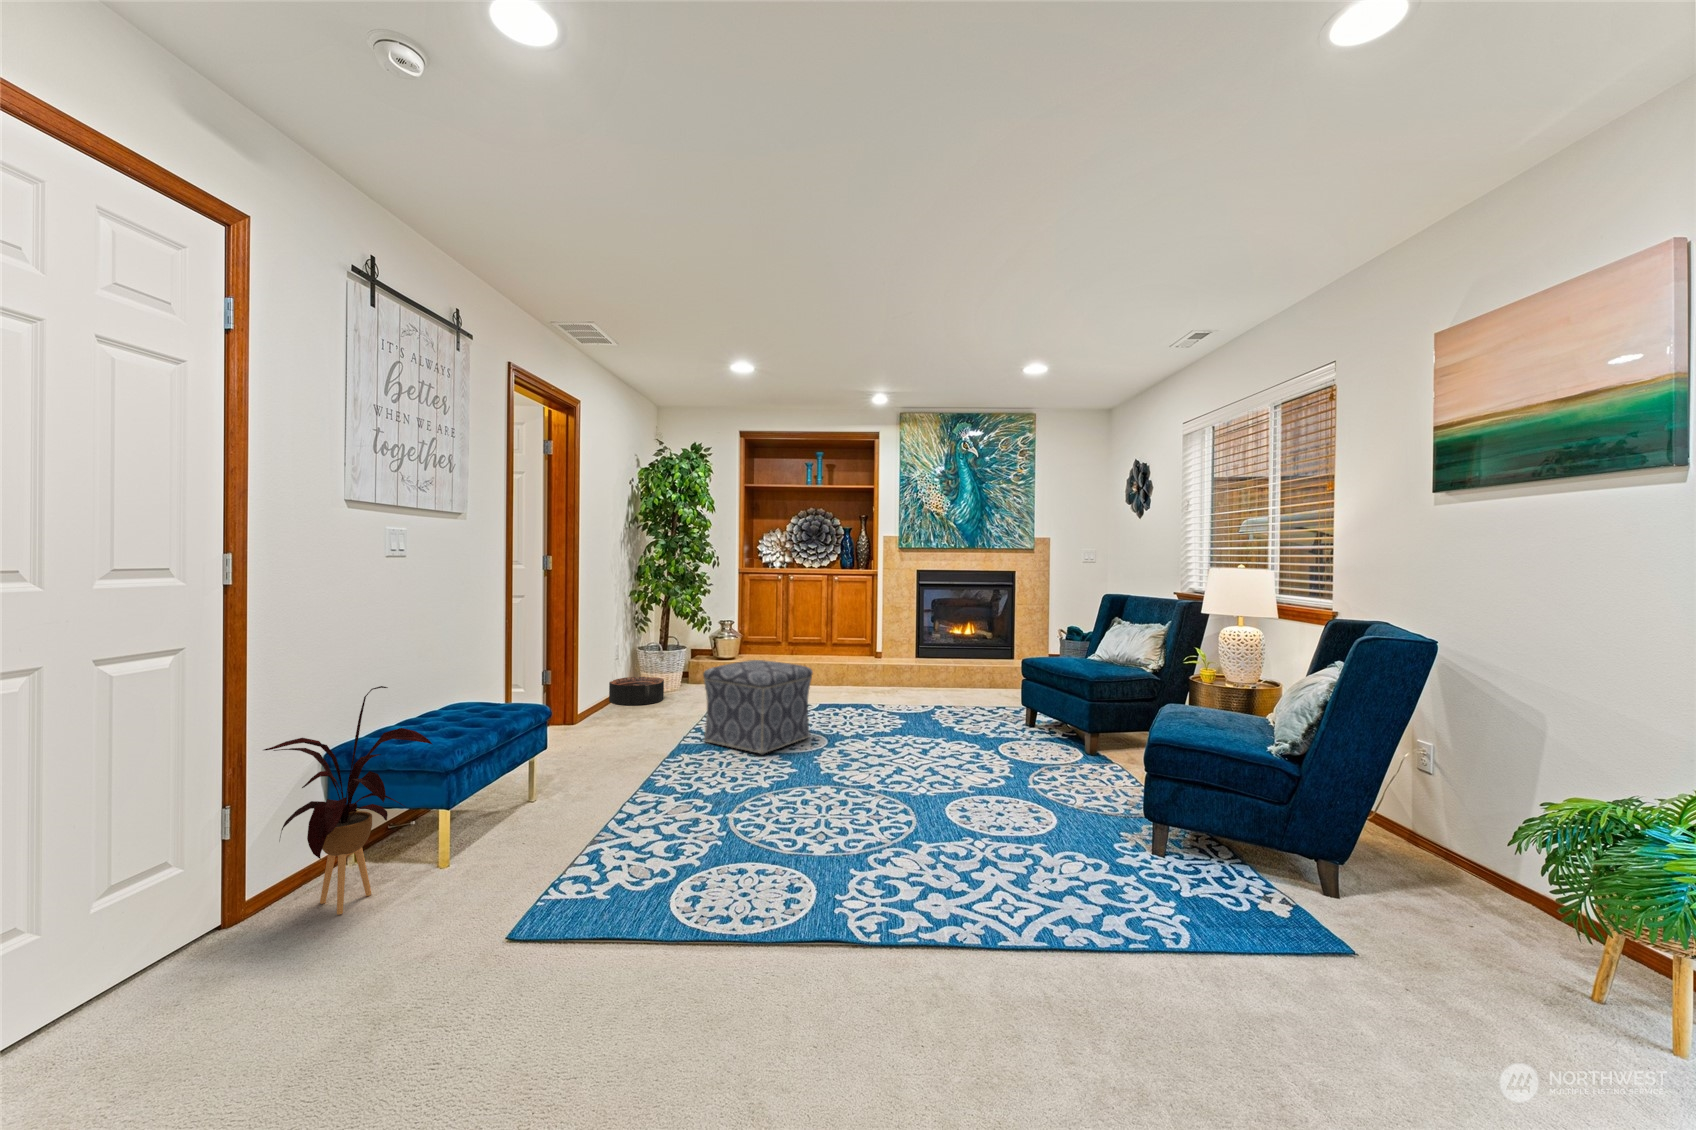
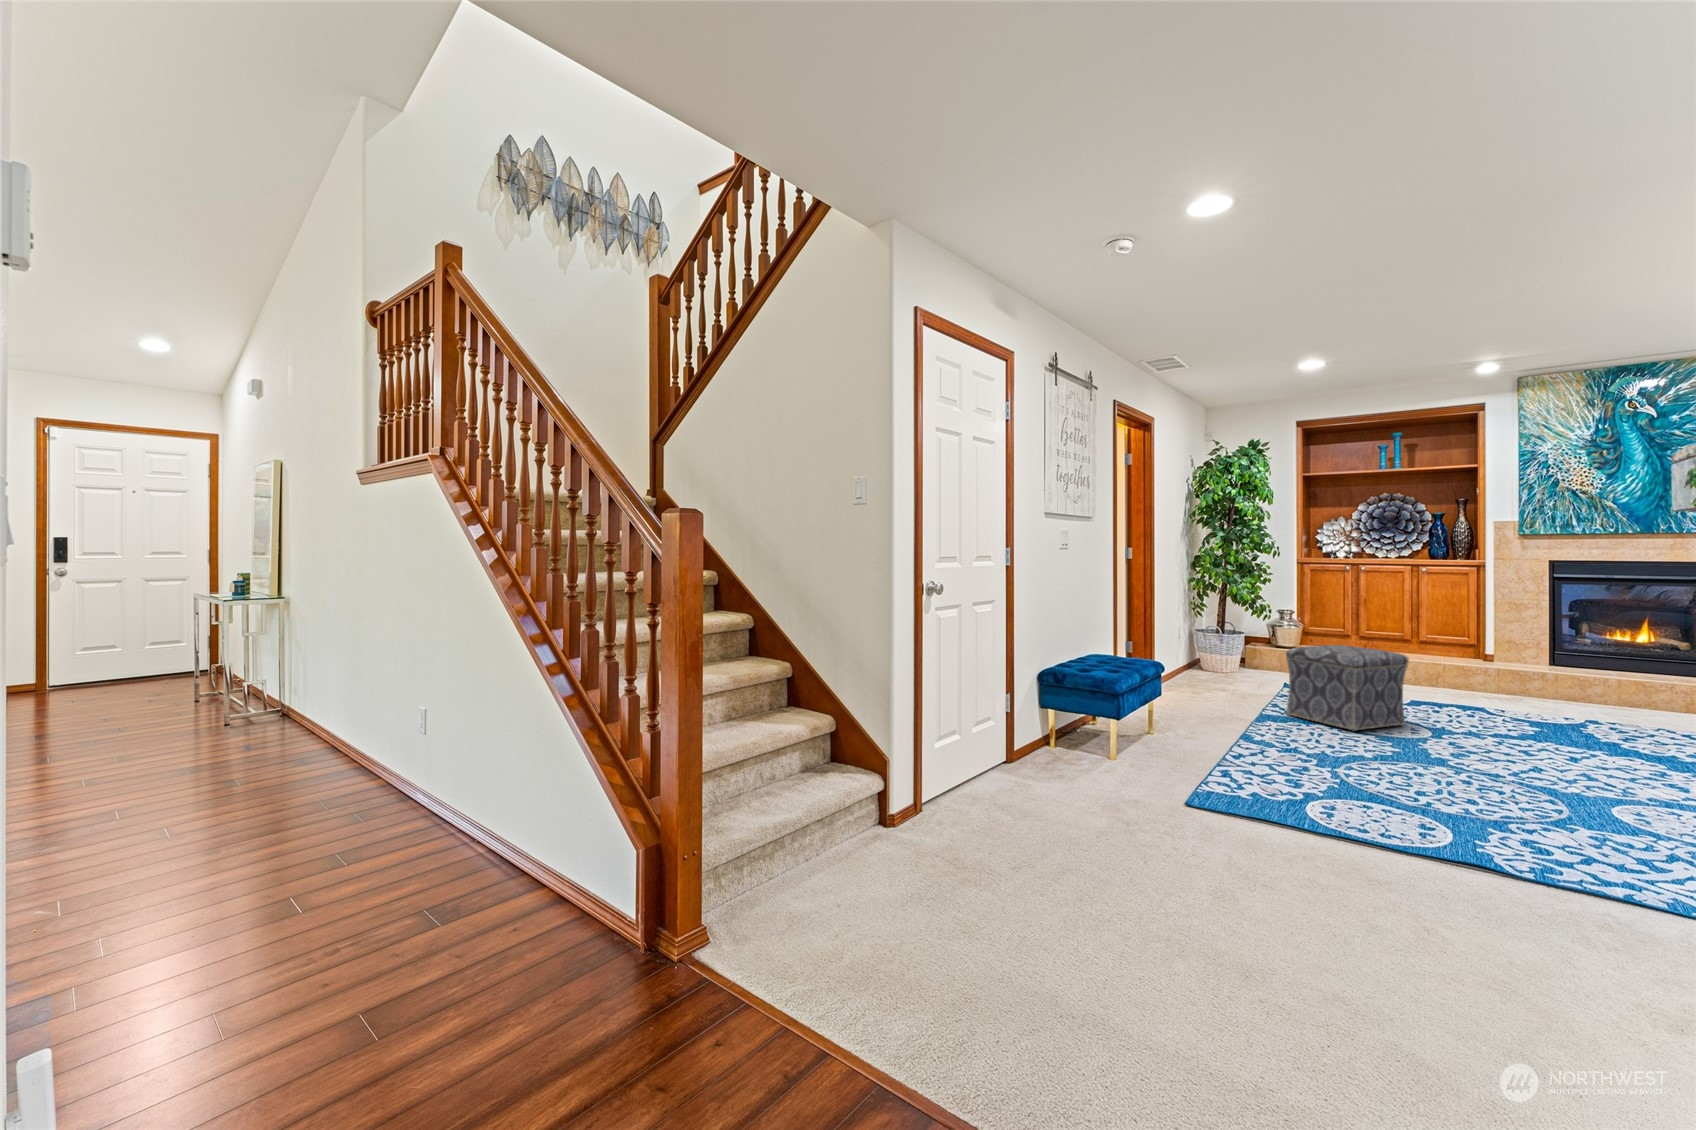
basket: present [609,677,664,705] -> none [1176,656,1229,681]
house plant: present [264,686,432,915] -> none [1026,632,1124,772]

